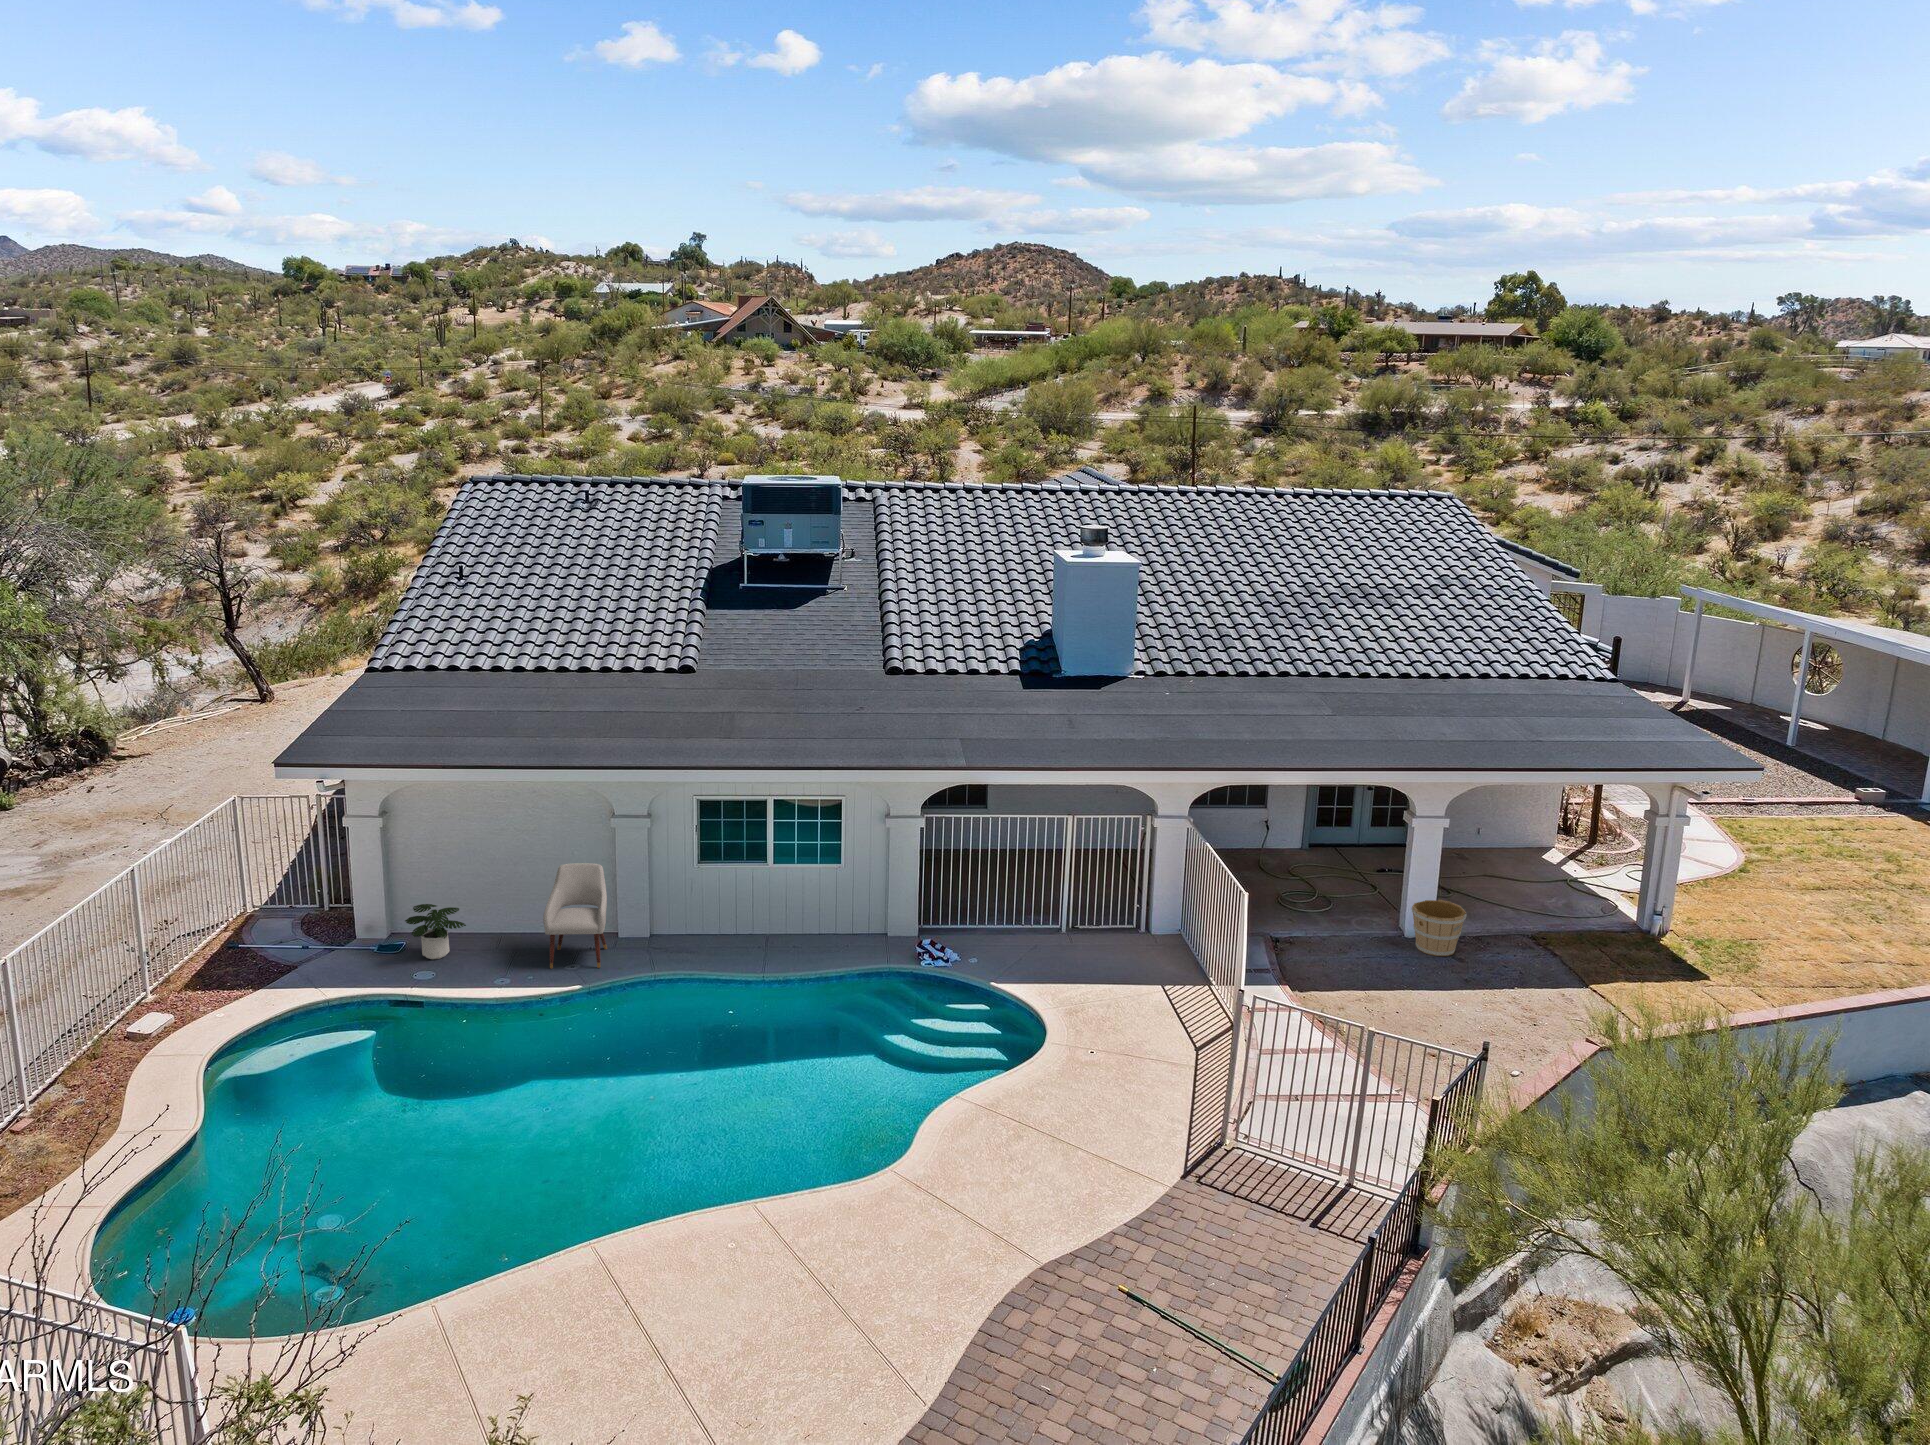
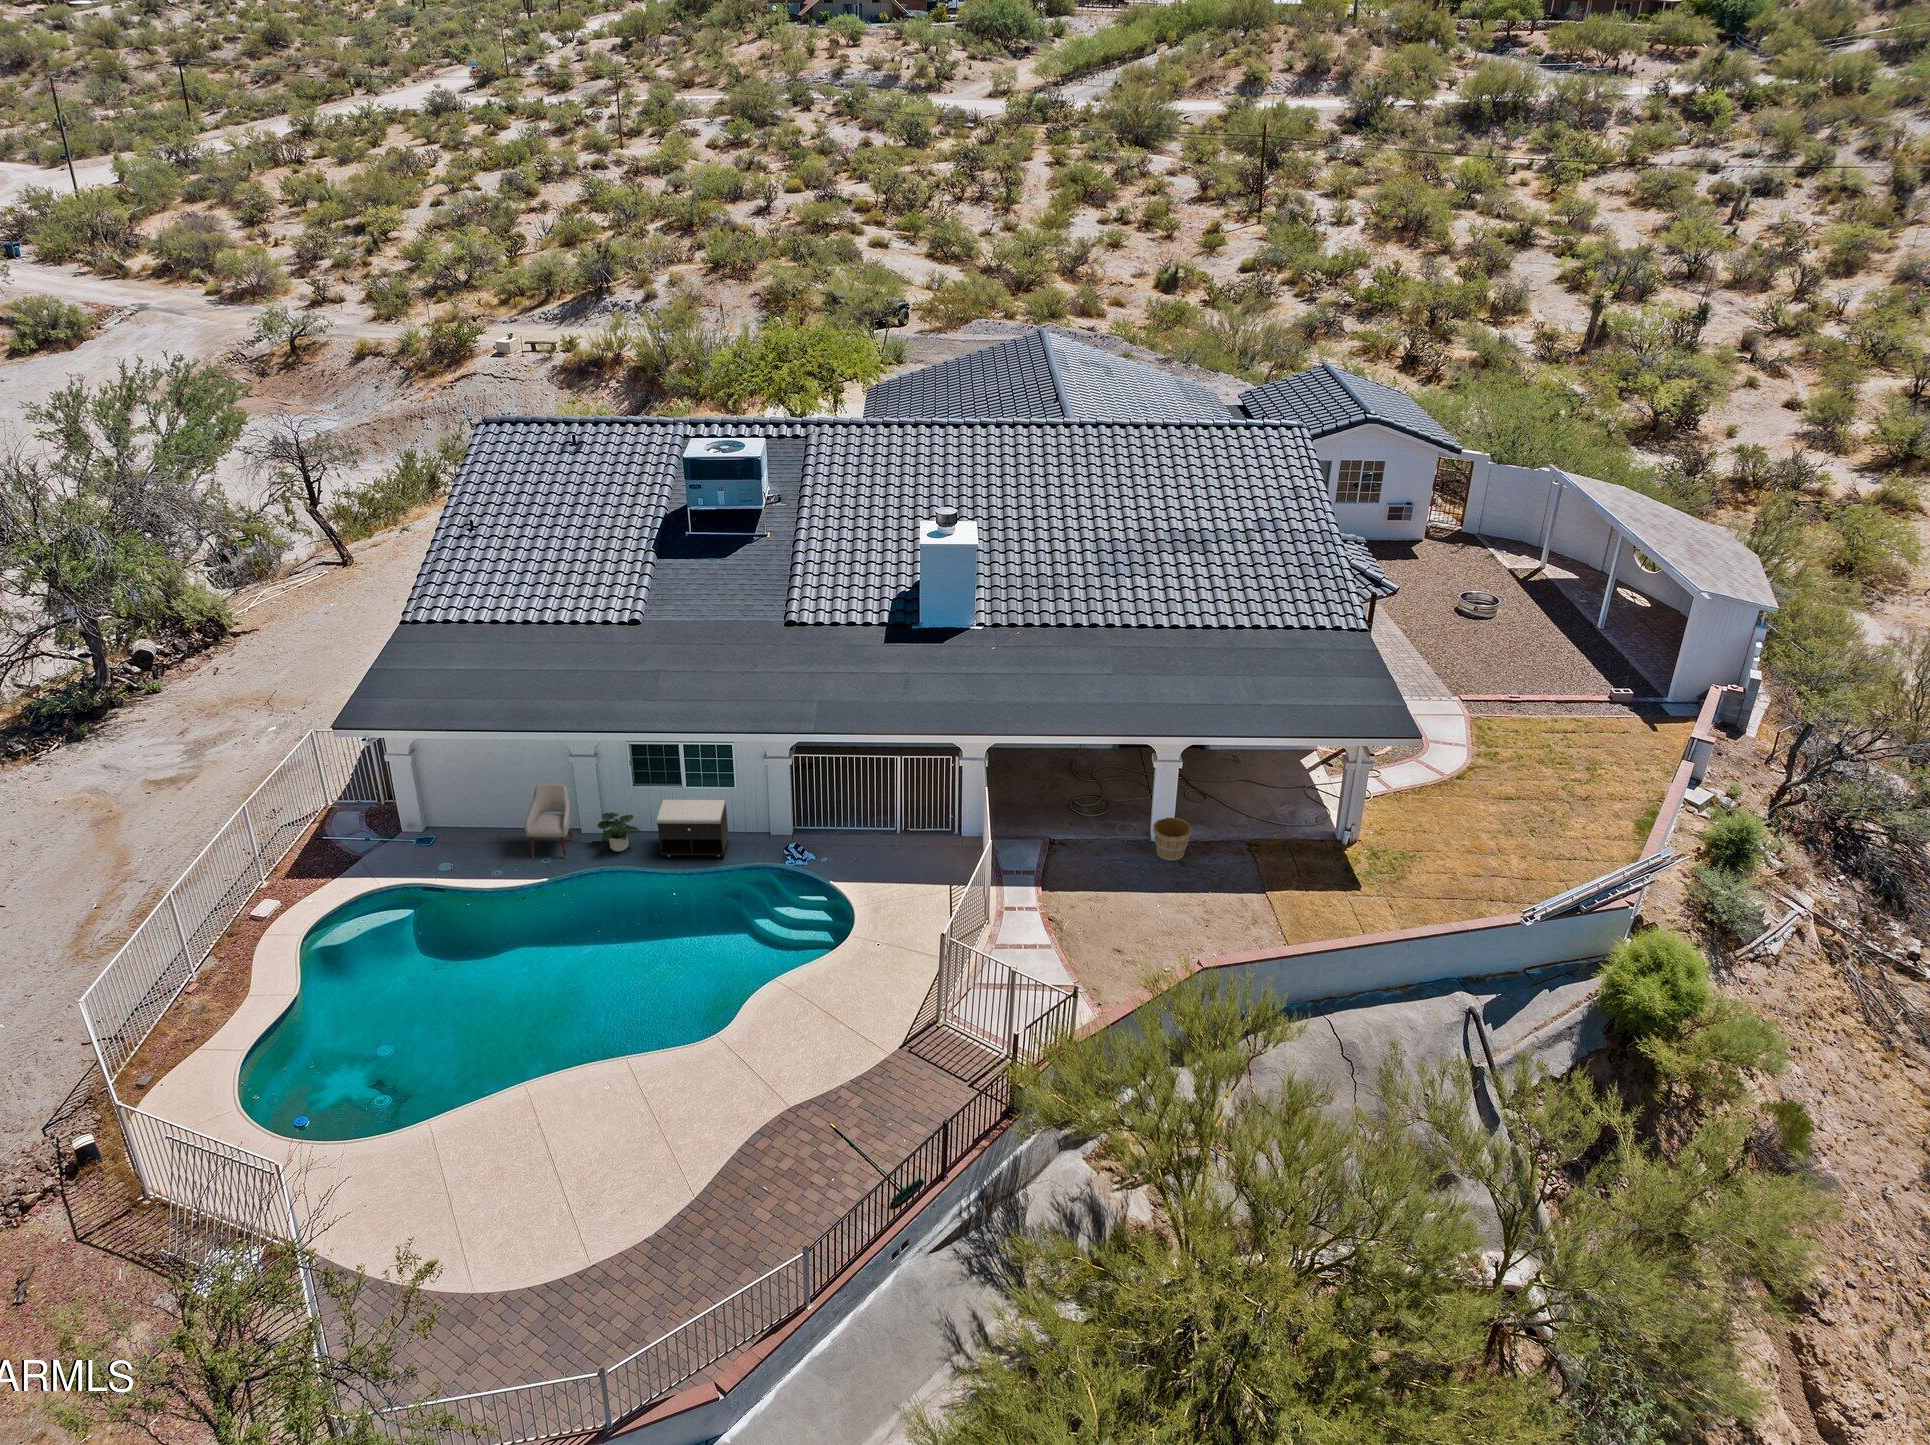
storage bench: none [738,882,828,963] -> present [657,800,728,857]
potted plant: present [405,904,466,959] -> present [597,813,639,852]

